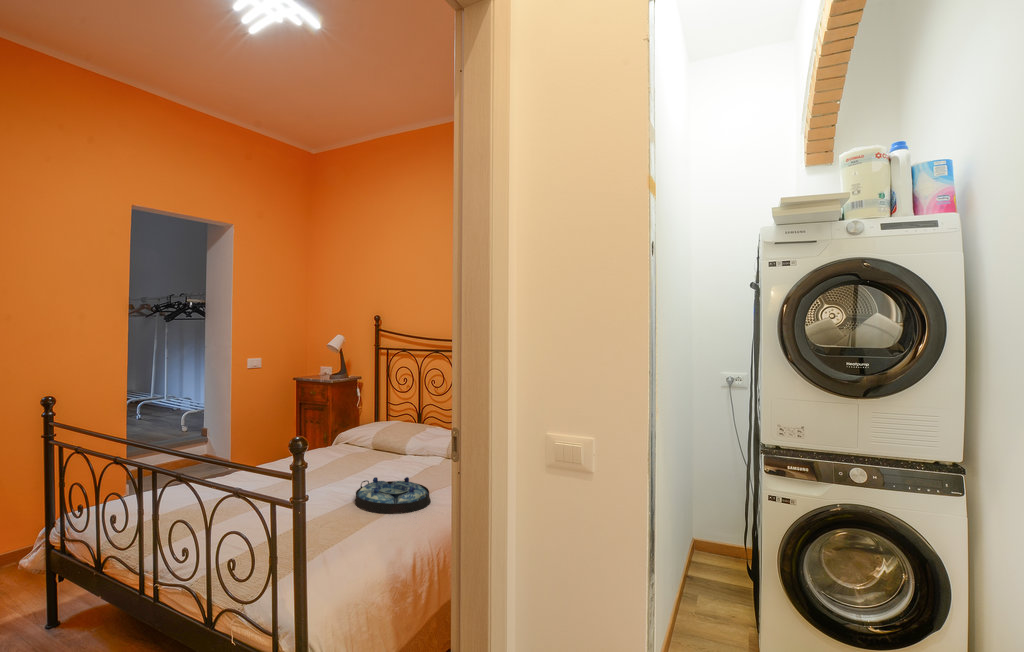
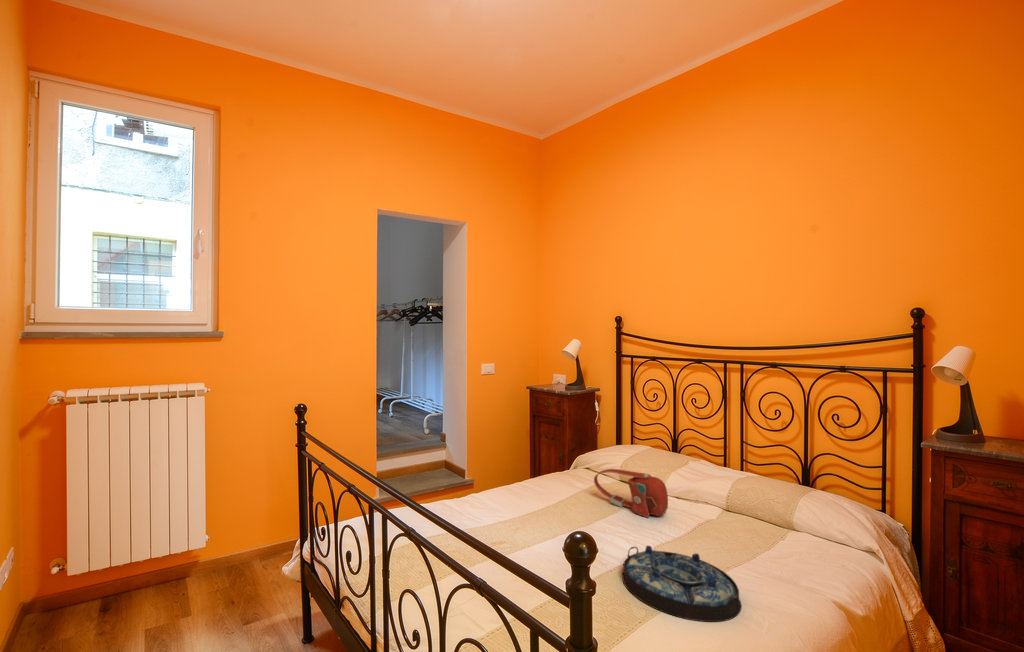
handbag: none [346,435,401,467] -> present [594,469,668,518]

